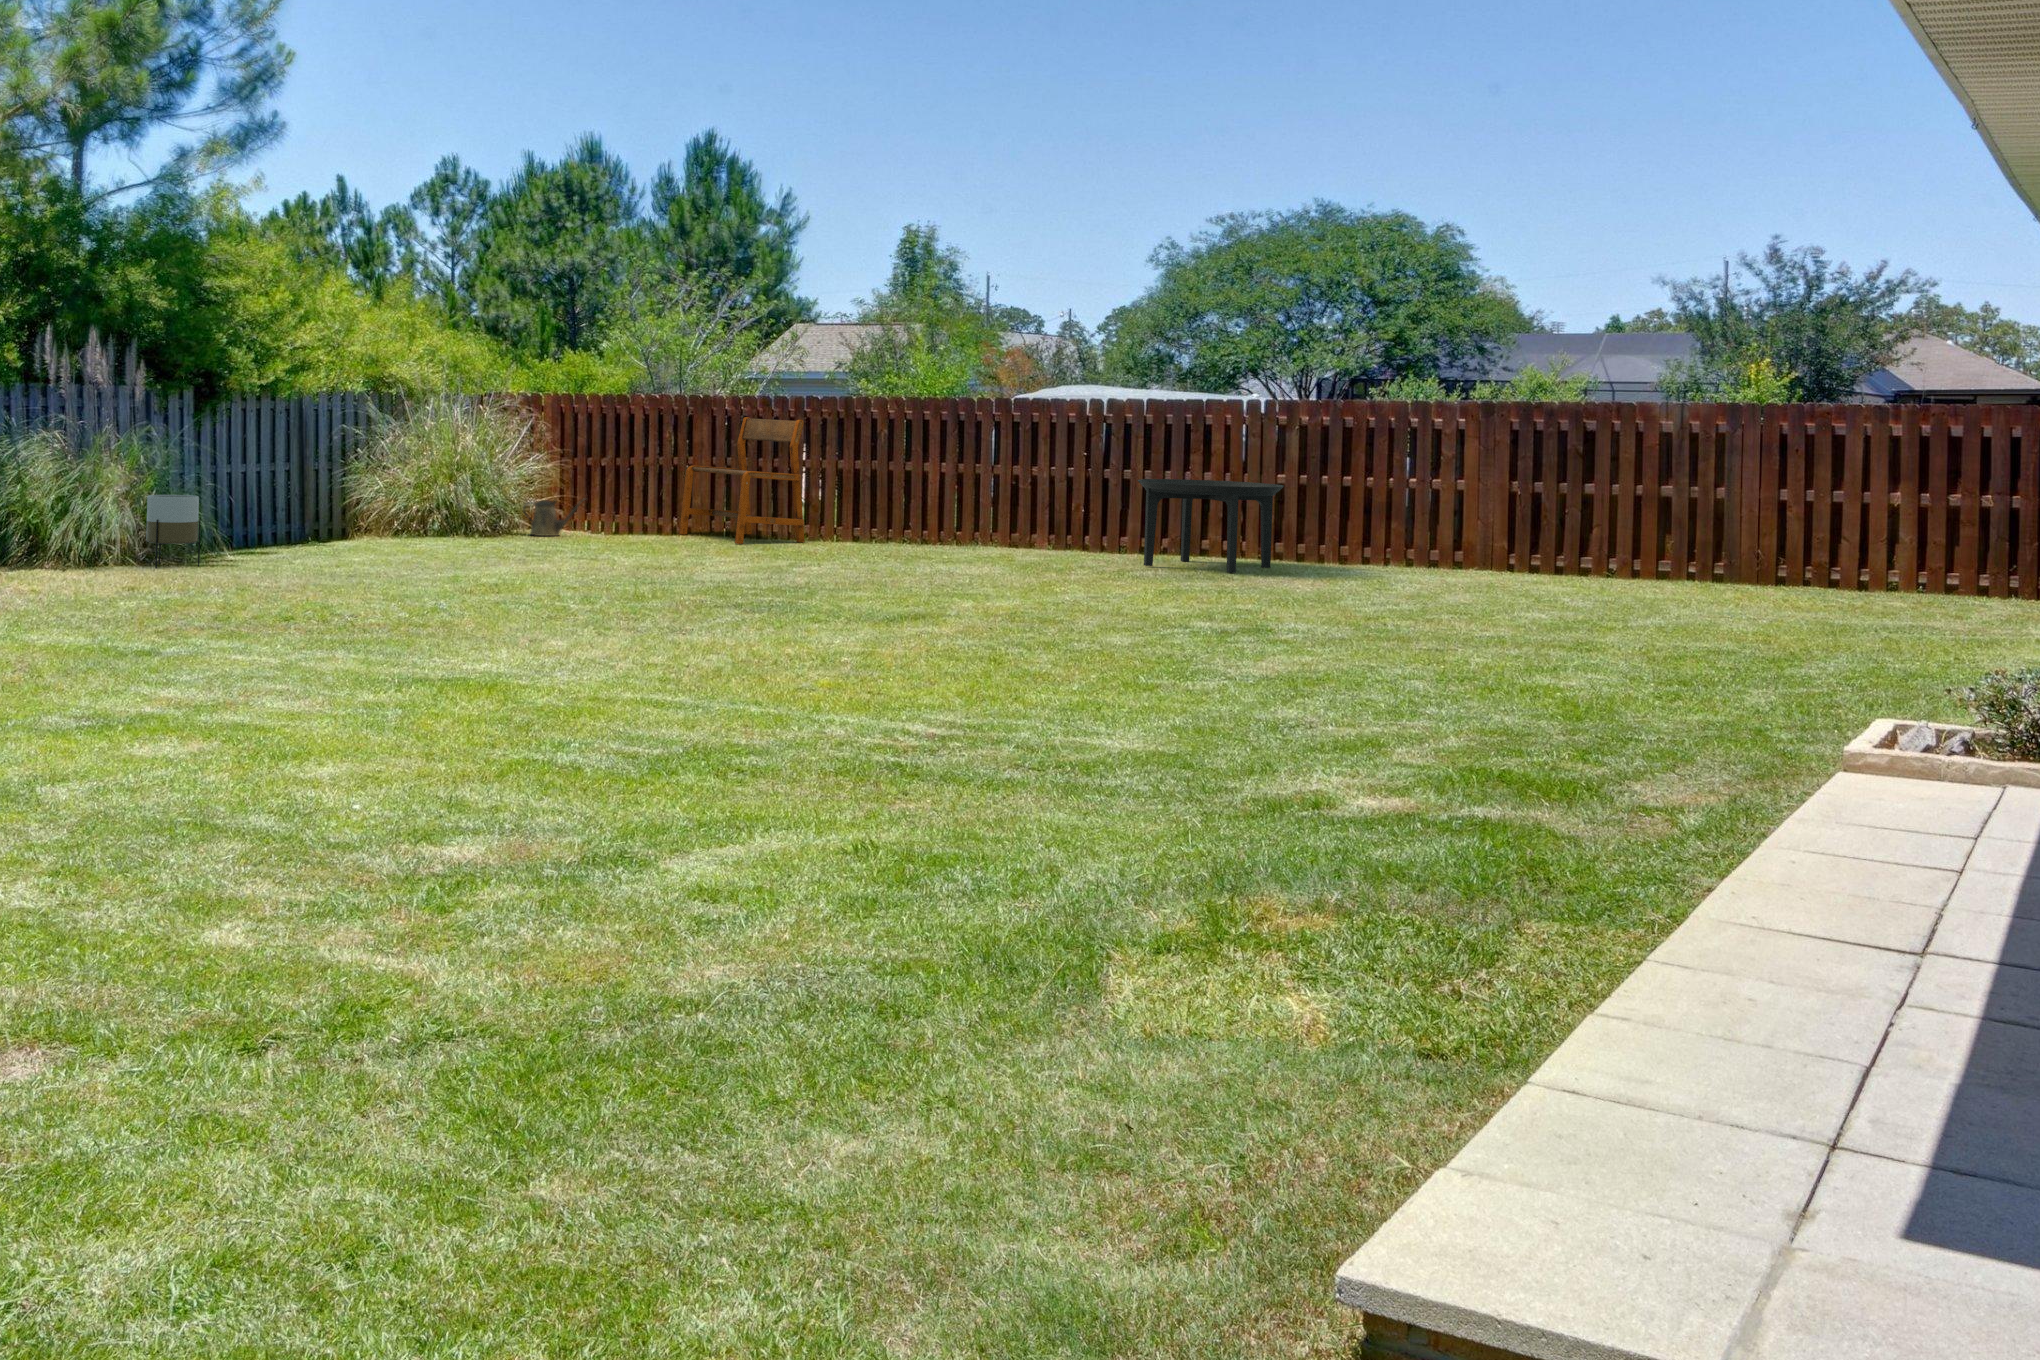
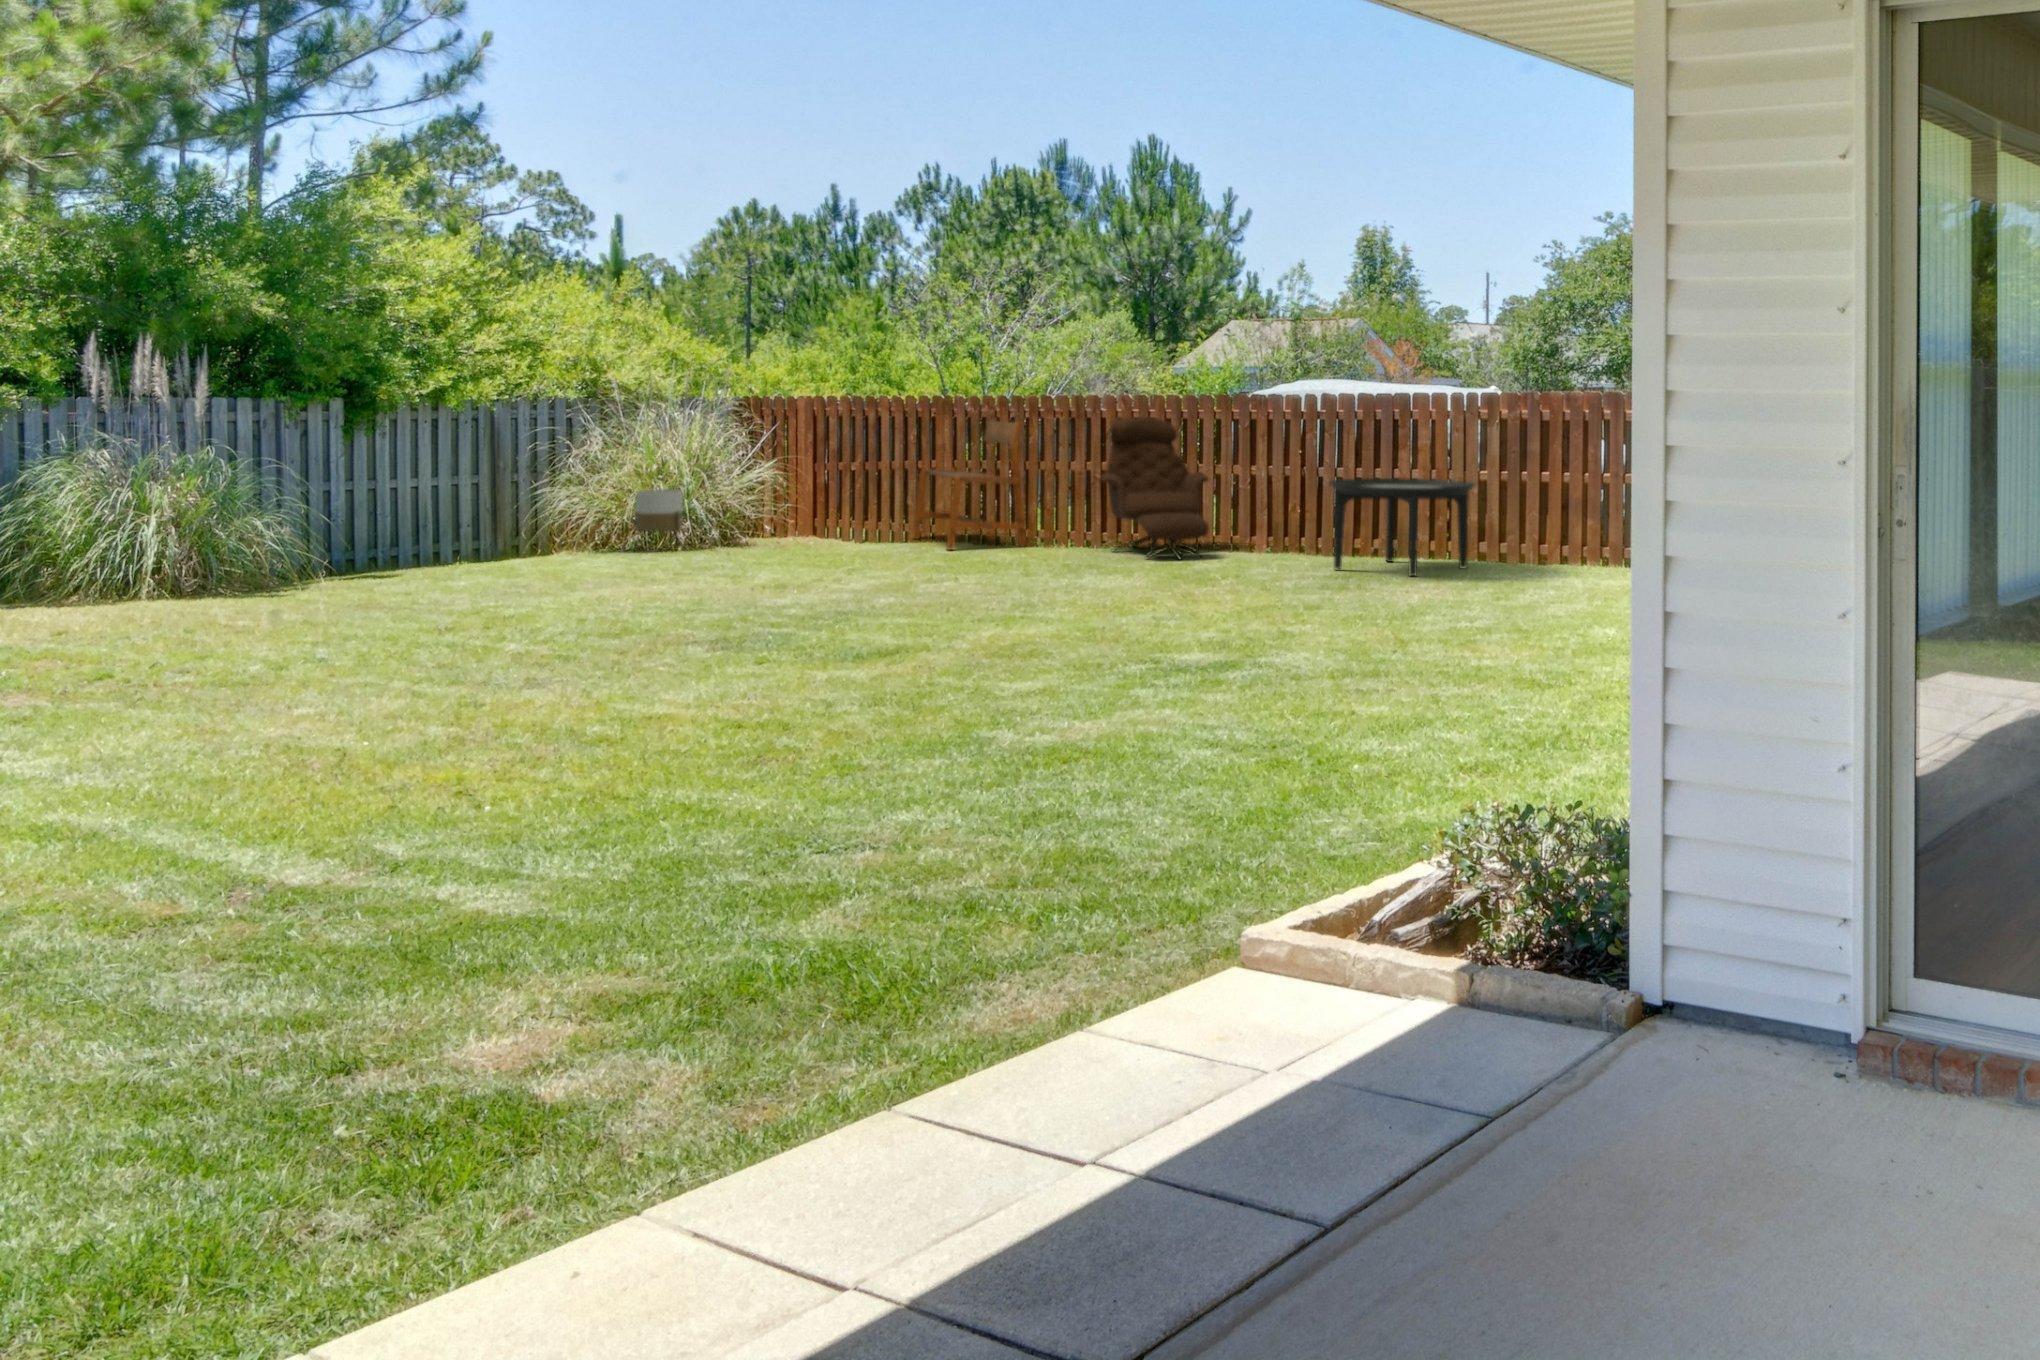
lounge chair: none [882,417,1003,556] -> present [1100,417,1209,559]
planter: present [146,495,201,568] -> present [634,489,683,535]
watering can: present [523,499,584,536] -> none [739,505,802,545]

